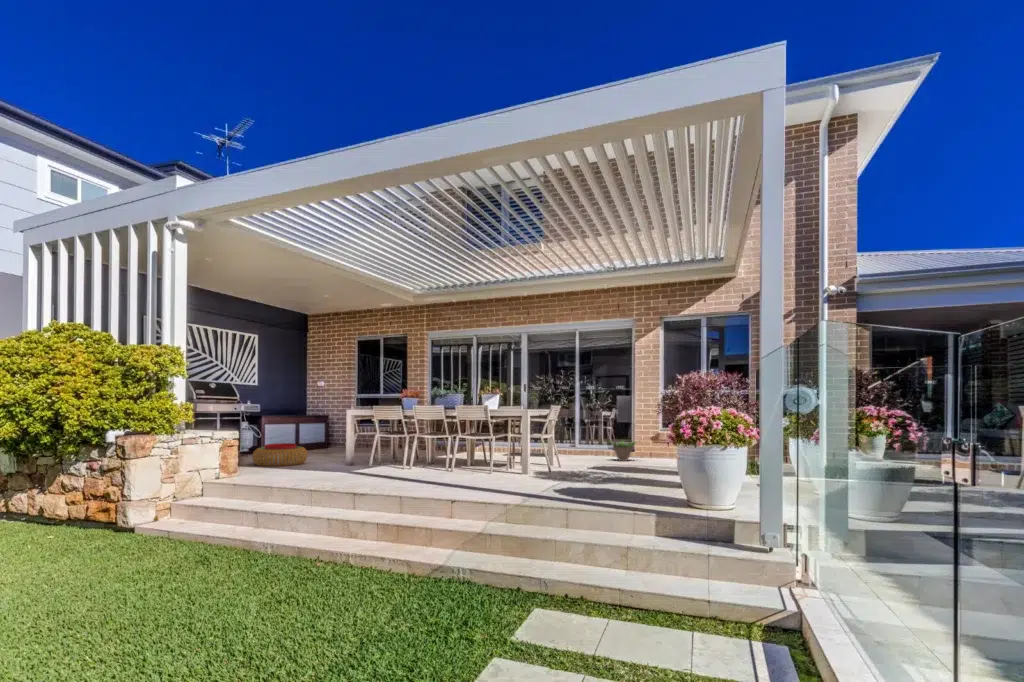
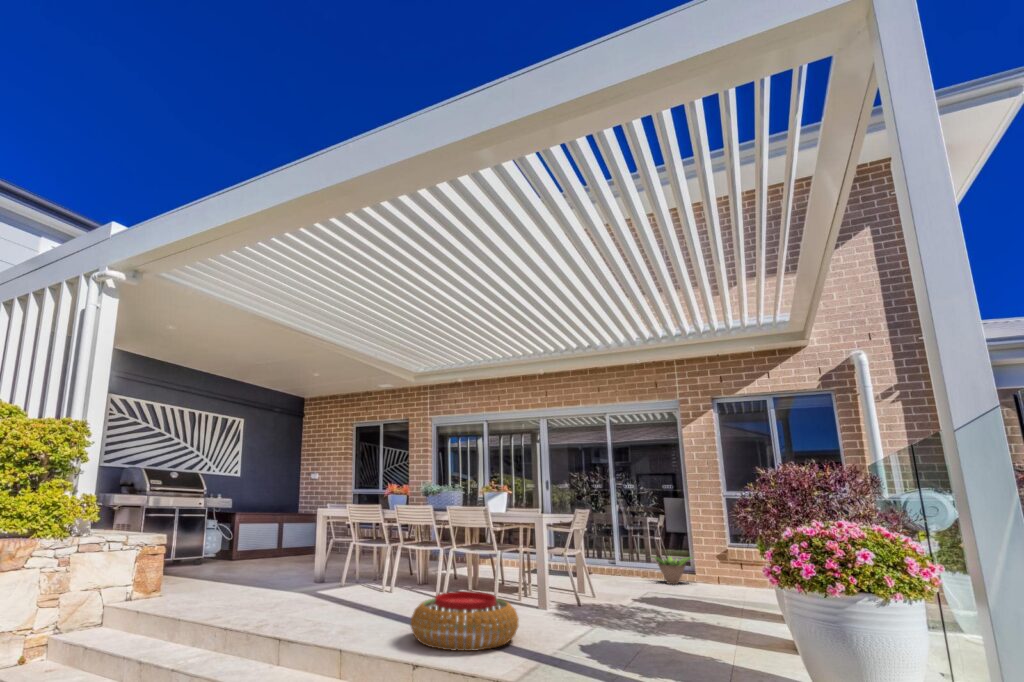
pouf: present [252,443,308,466] -> present [411,591,519,651]

